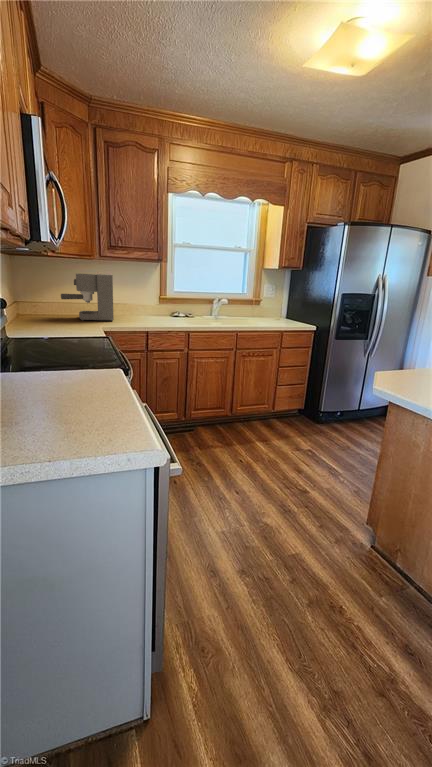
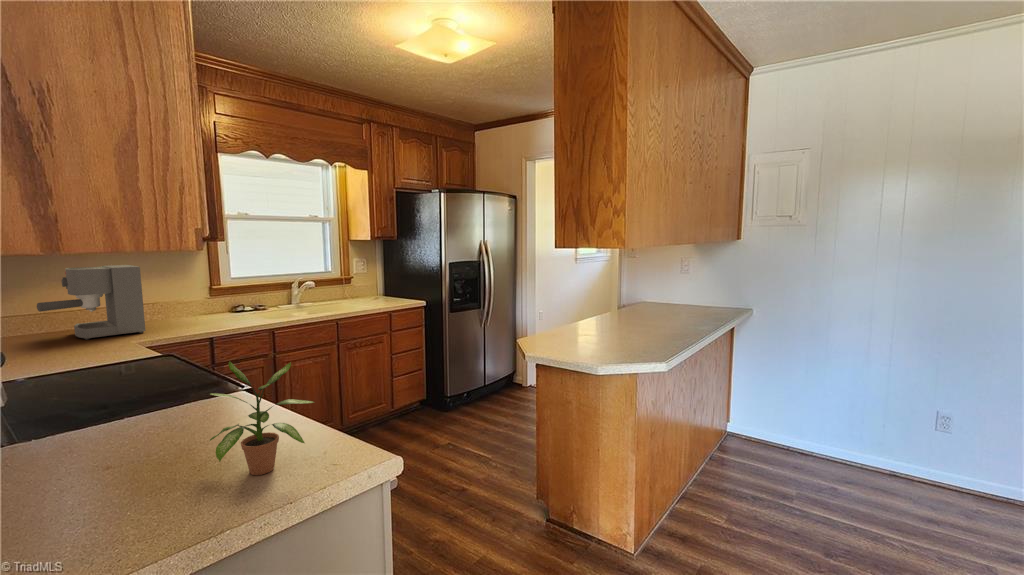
potted plant: none [32,325,119,421] -> present [210,361,314,475]

